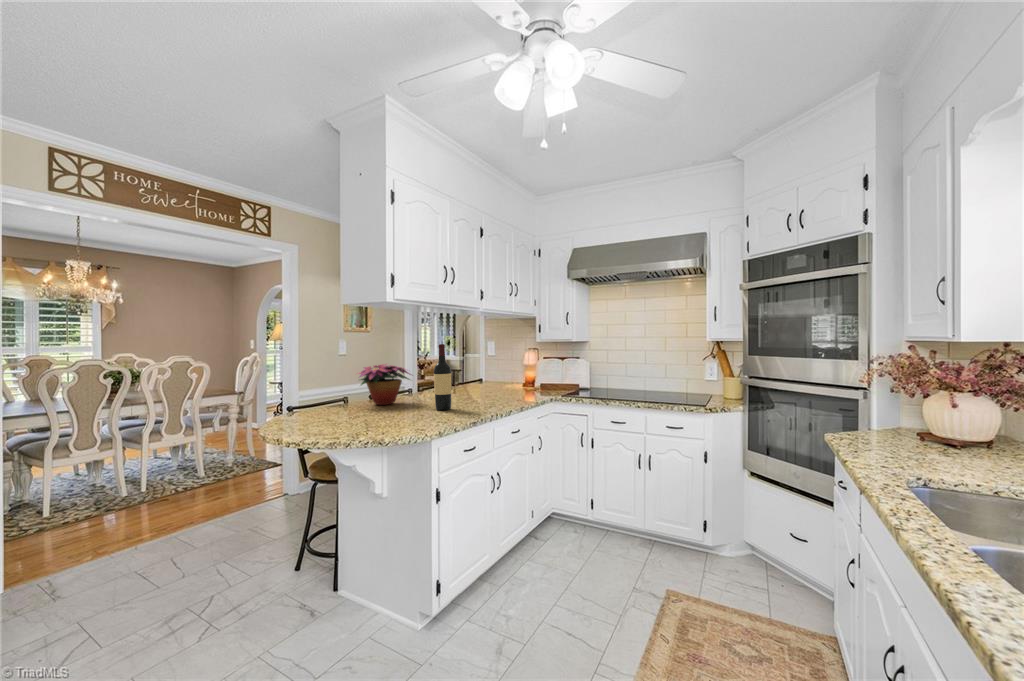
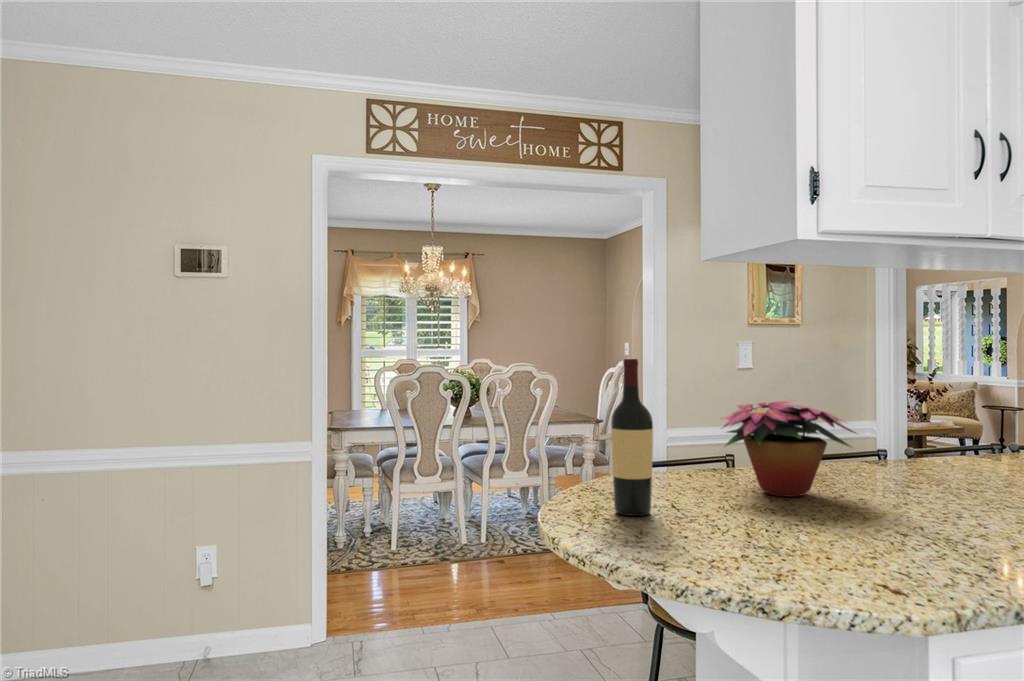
wine bottle: present [434,344,451,410] -> present [611,358,653,516]

